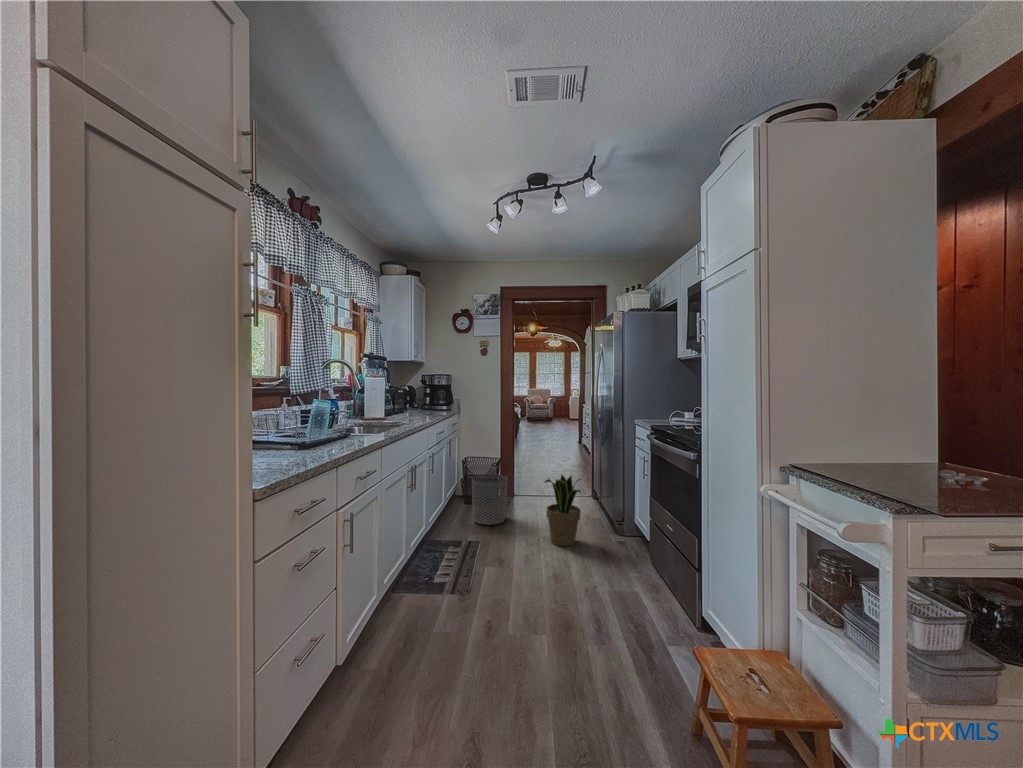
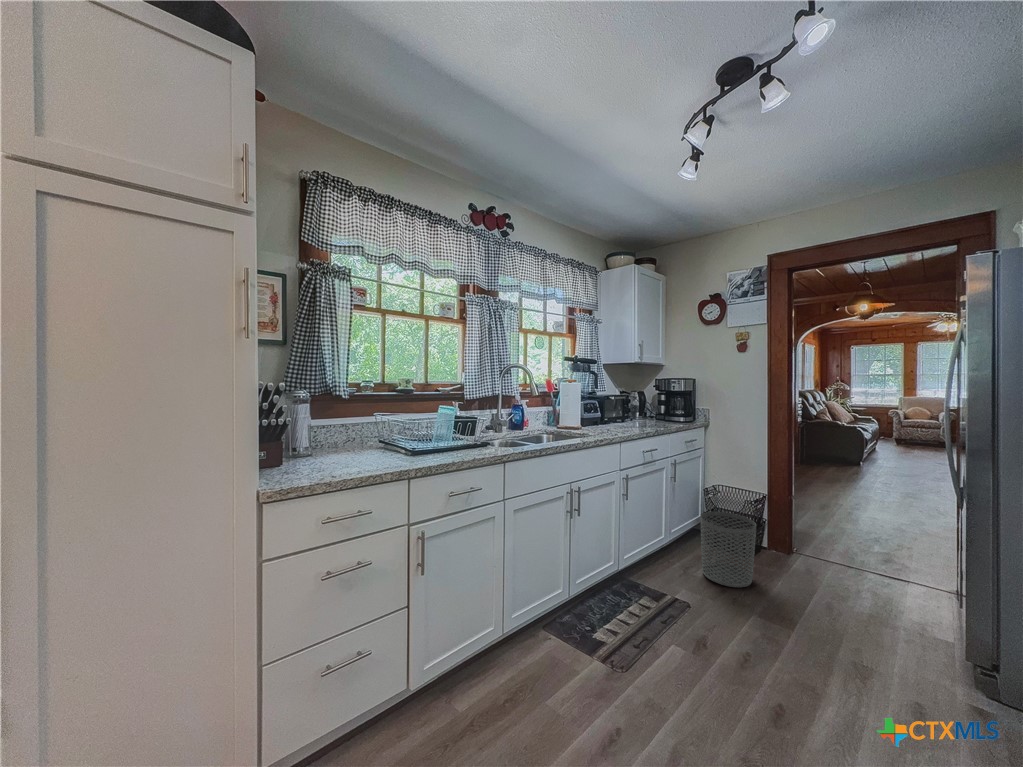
potted plant: present [545,475,581,546] -> none [792,544,884,673]

